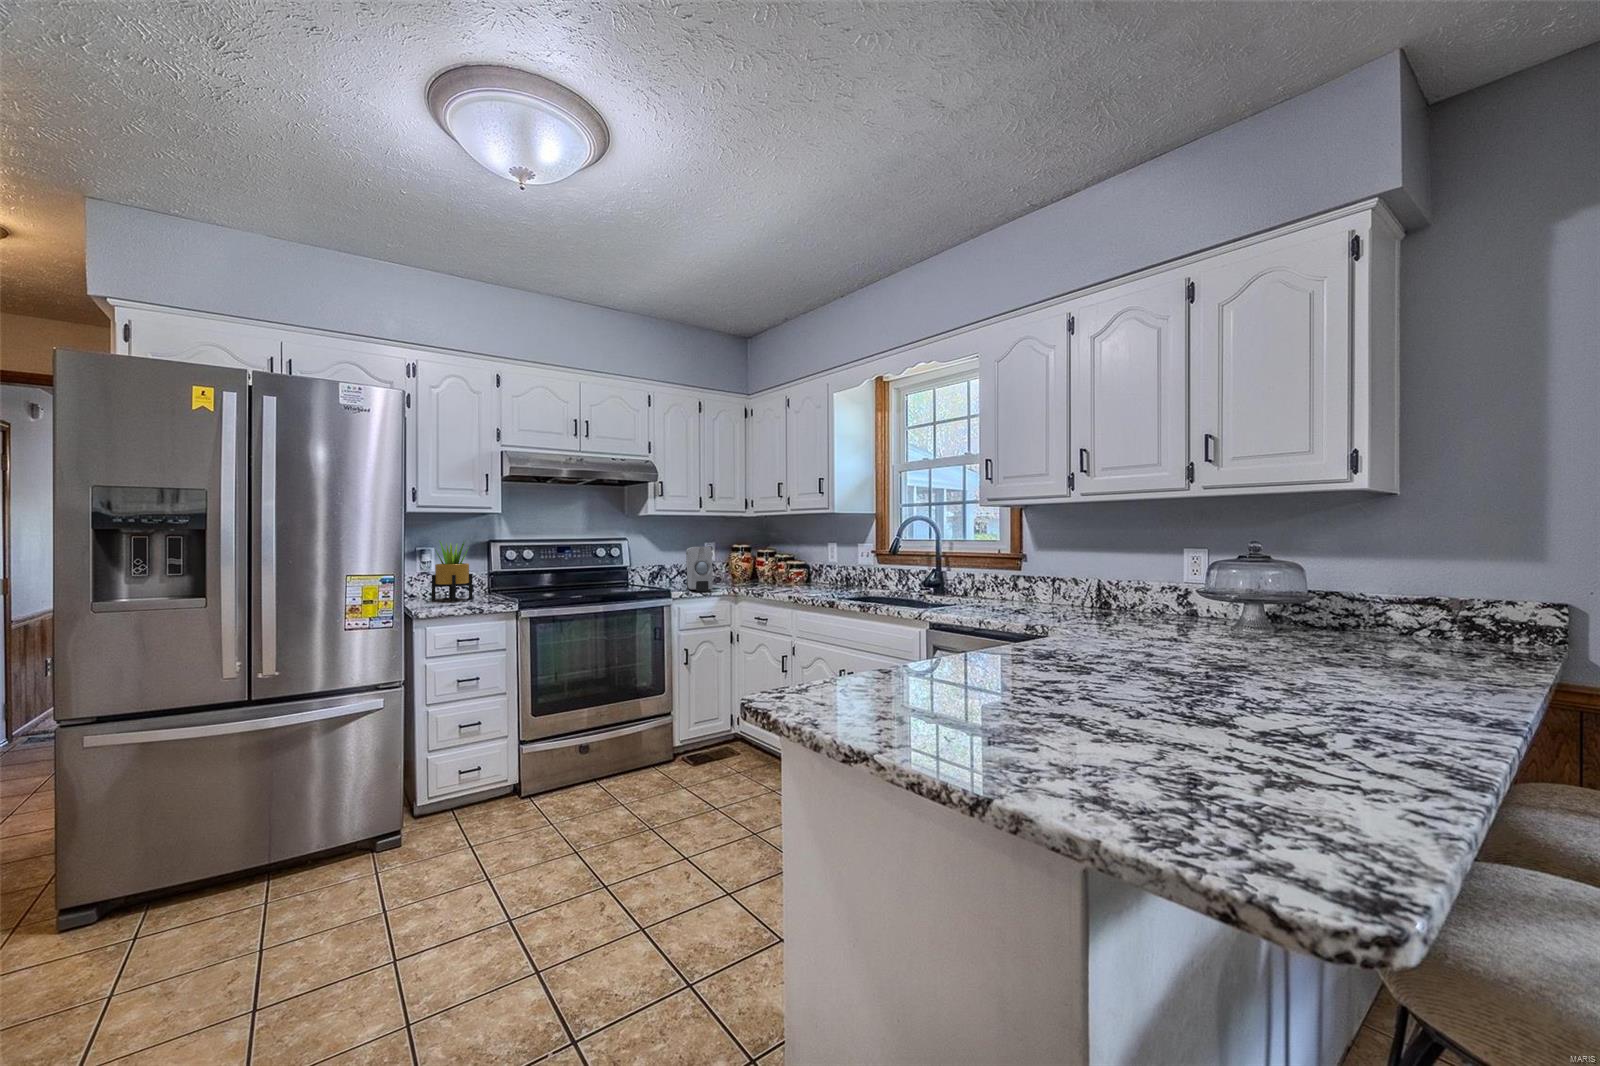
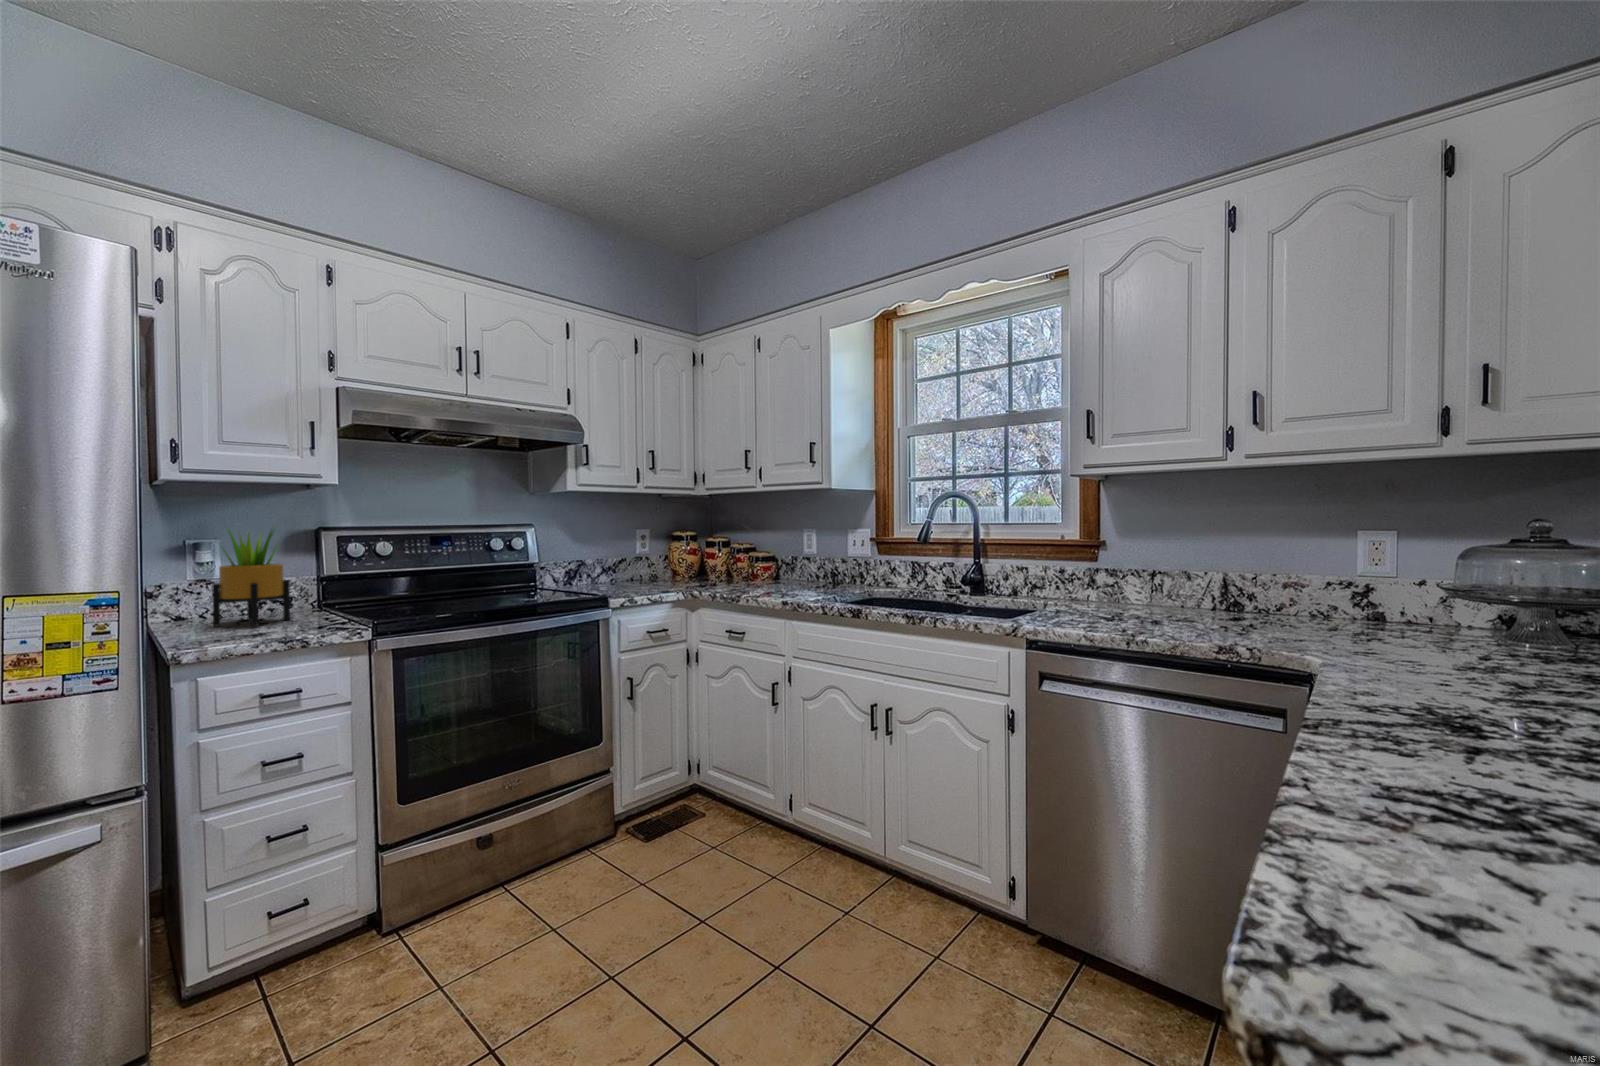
soap dispenser: present [686,547,713,591] -> none [623,534,663,596]

